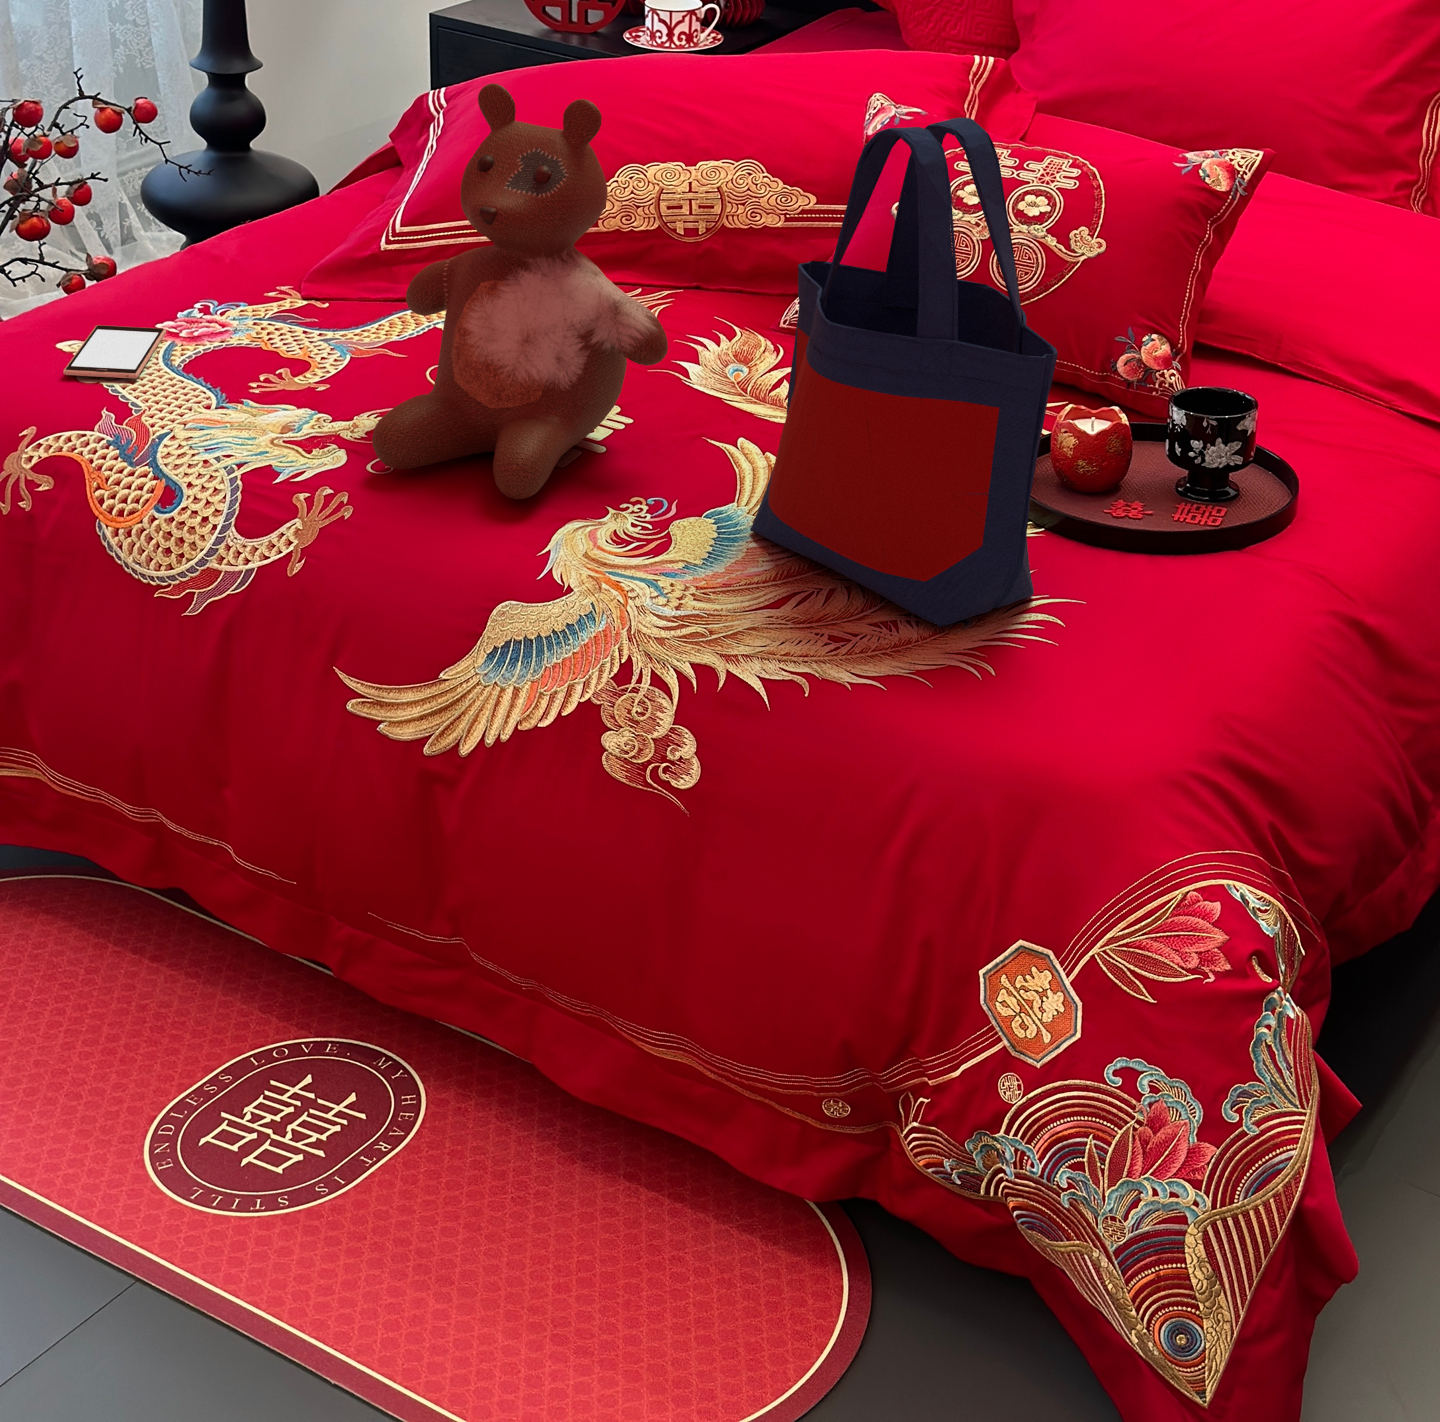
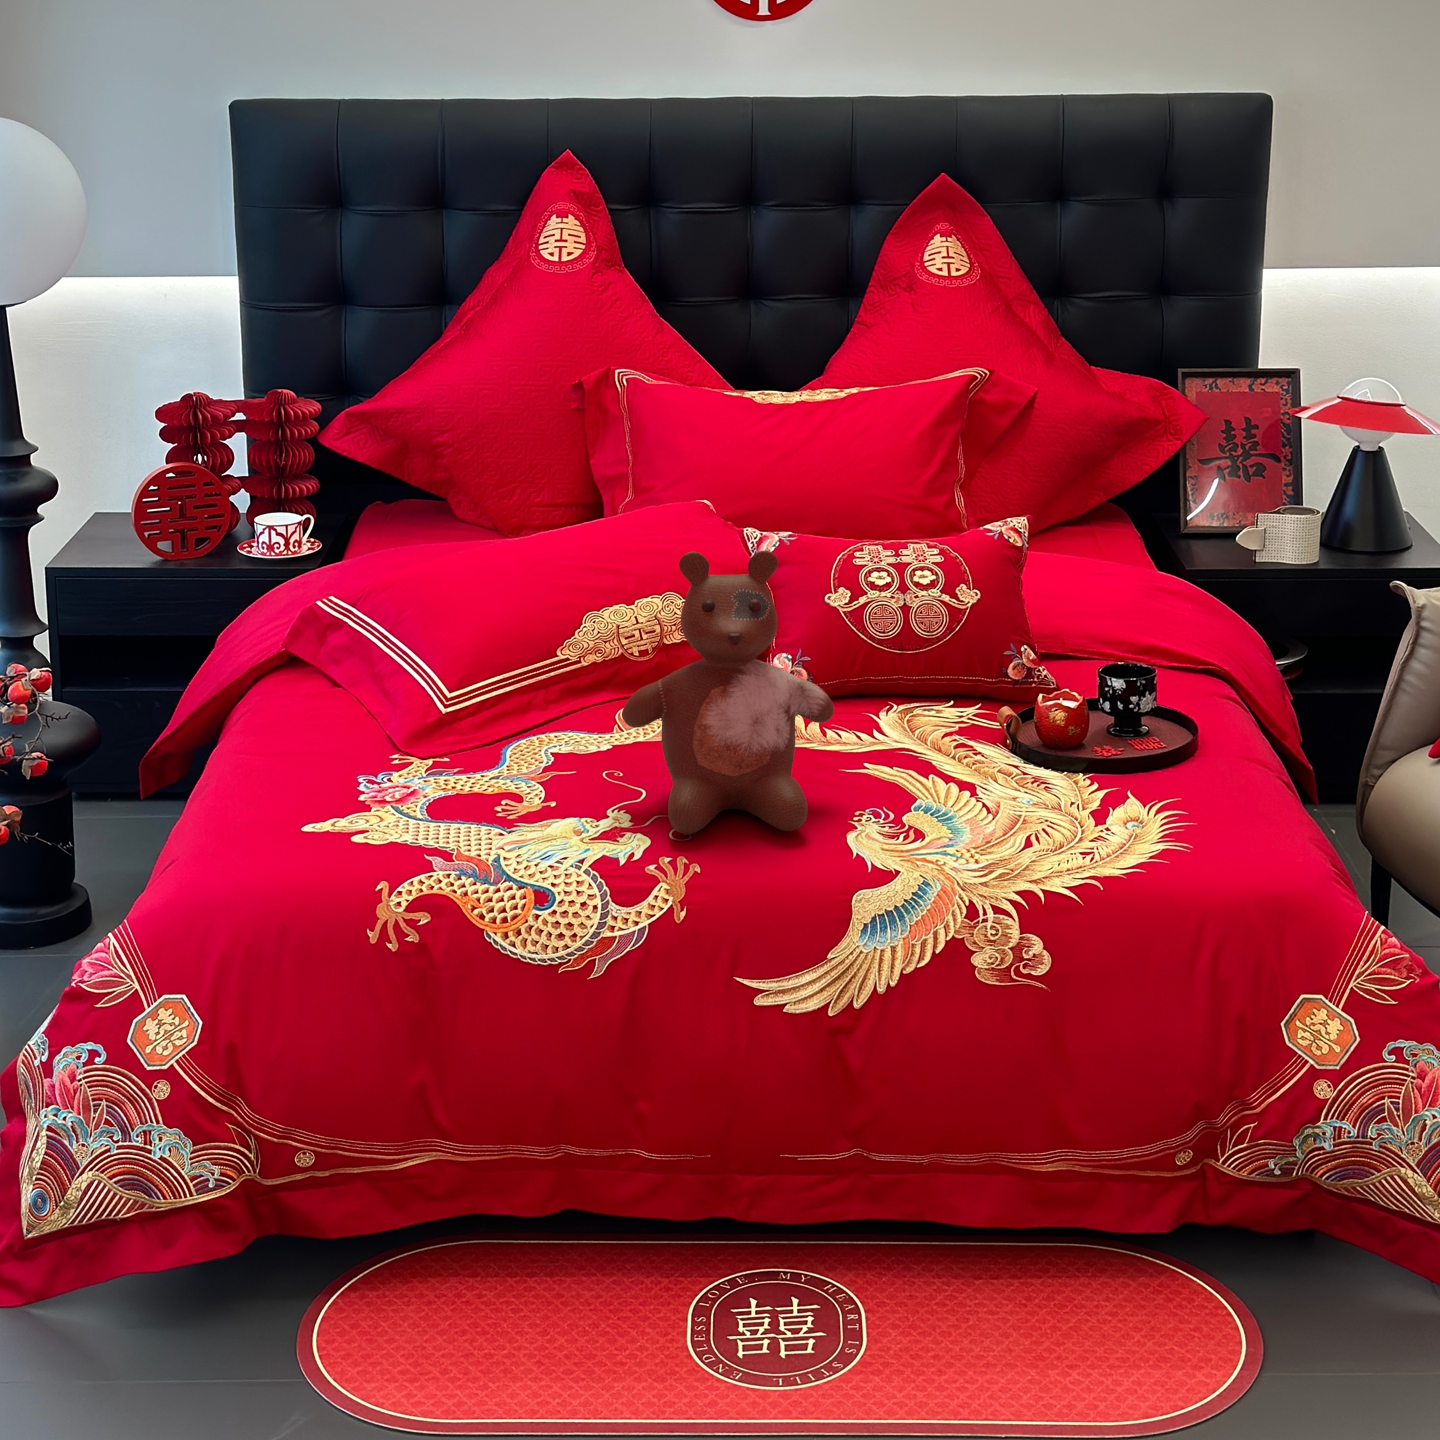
tote bag: present [750,117,1058,627] -> none [935,514,1164,832]
smartphone: present [63,325,166,378] -> none [317,794,411,839]

